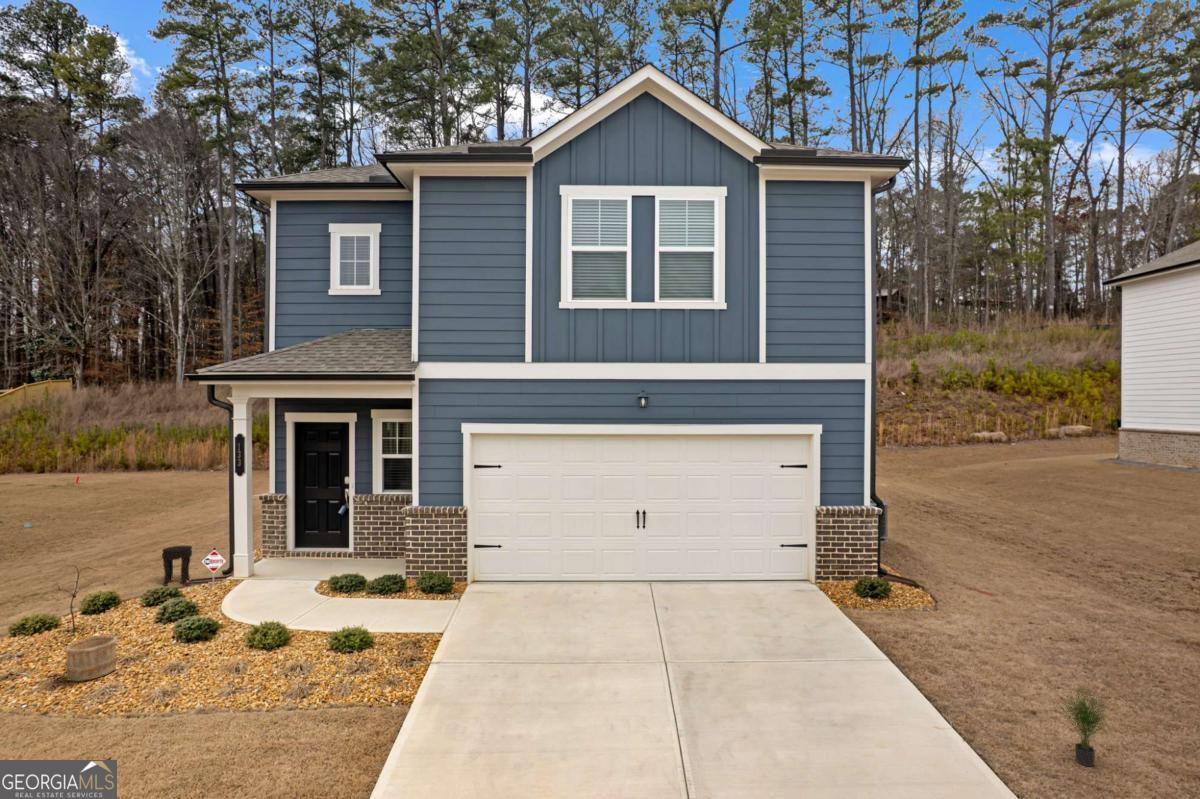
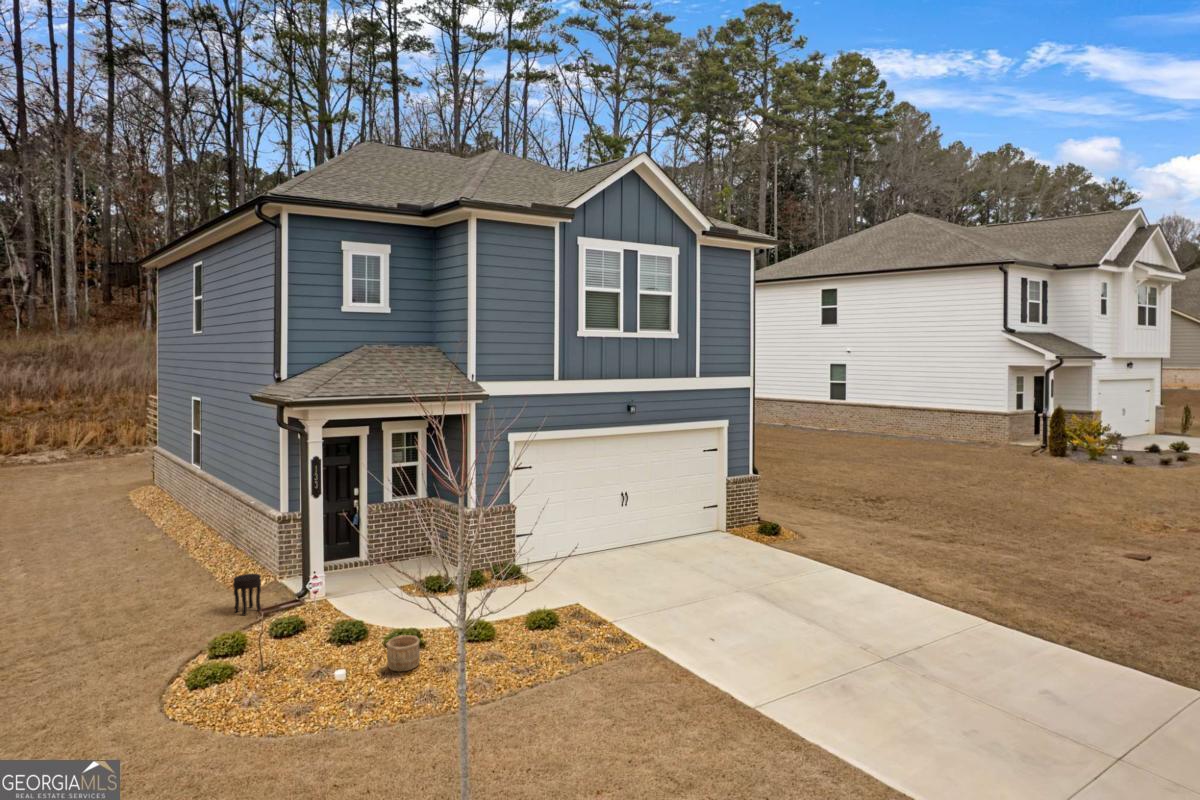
potted plant: present [1061,687,1107,766] -> none [911,548,938,583]

